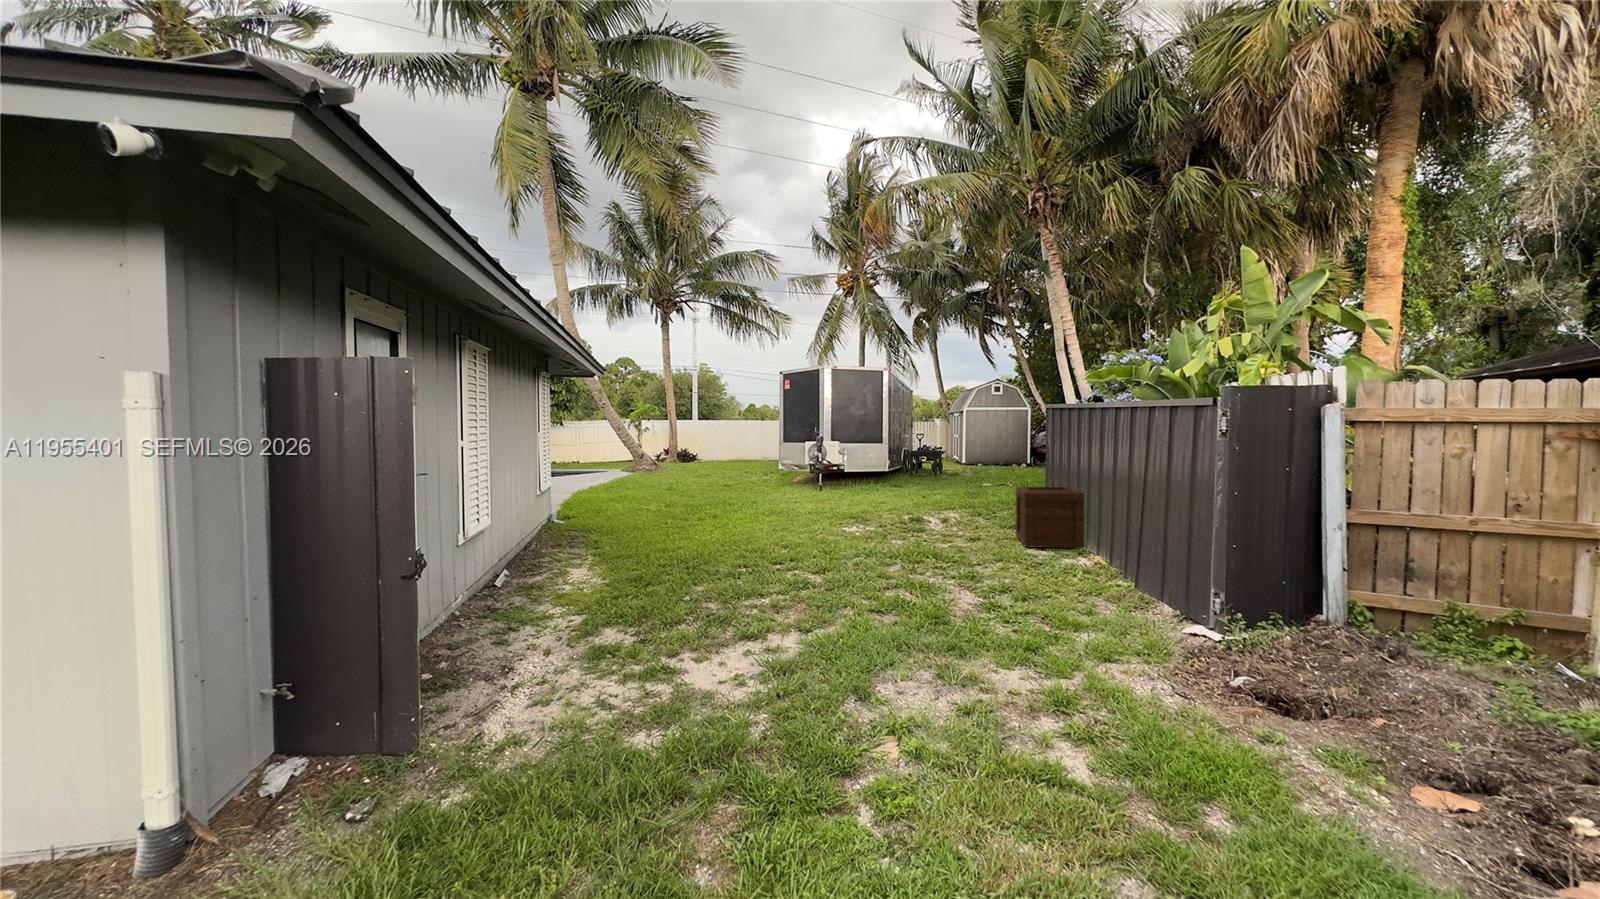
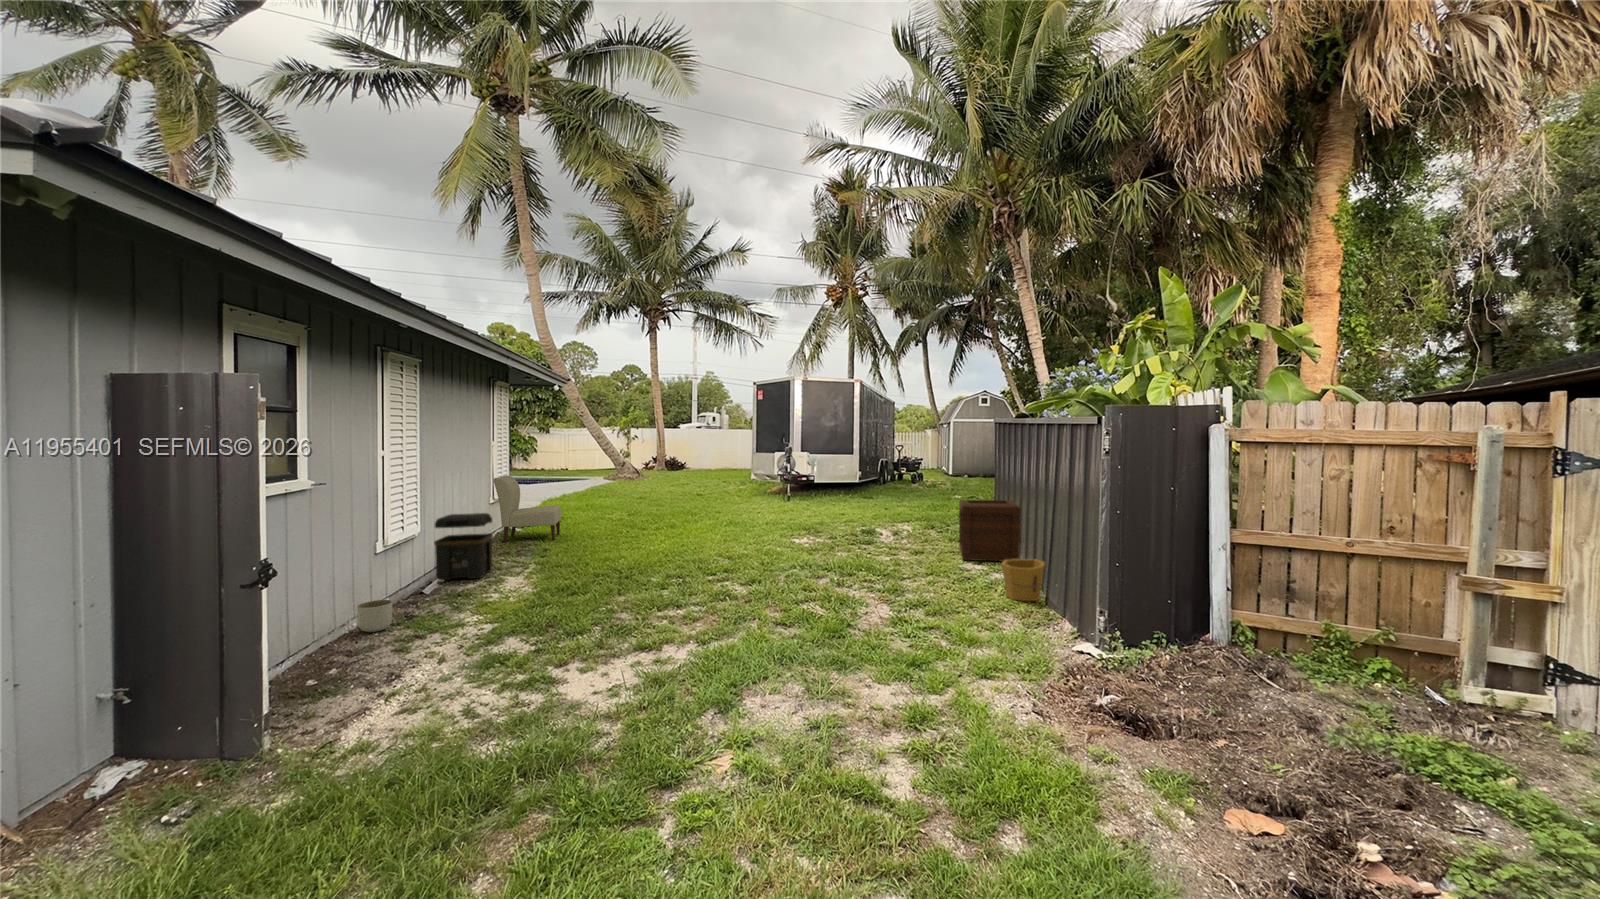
round table: present [906,451,946,476] -> none [883,462,923,487]
chair: none [539,468,604,536] -> present [493,476,561,542]
toolbox: none [499,506,554,575] -> present [434,513,493,580]
bucket: none [1077,545,1132,587] -> present [998,559,1047,601]
planter: none [448,594,481,627] -> present [357,600,392,632]

